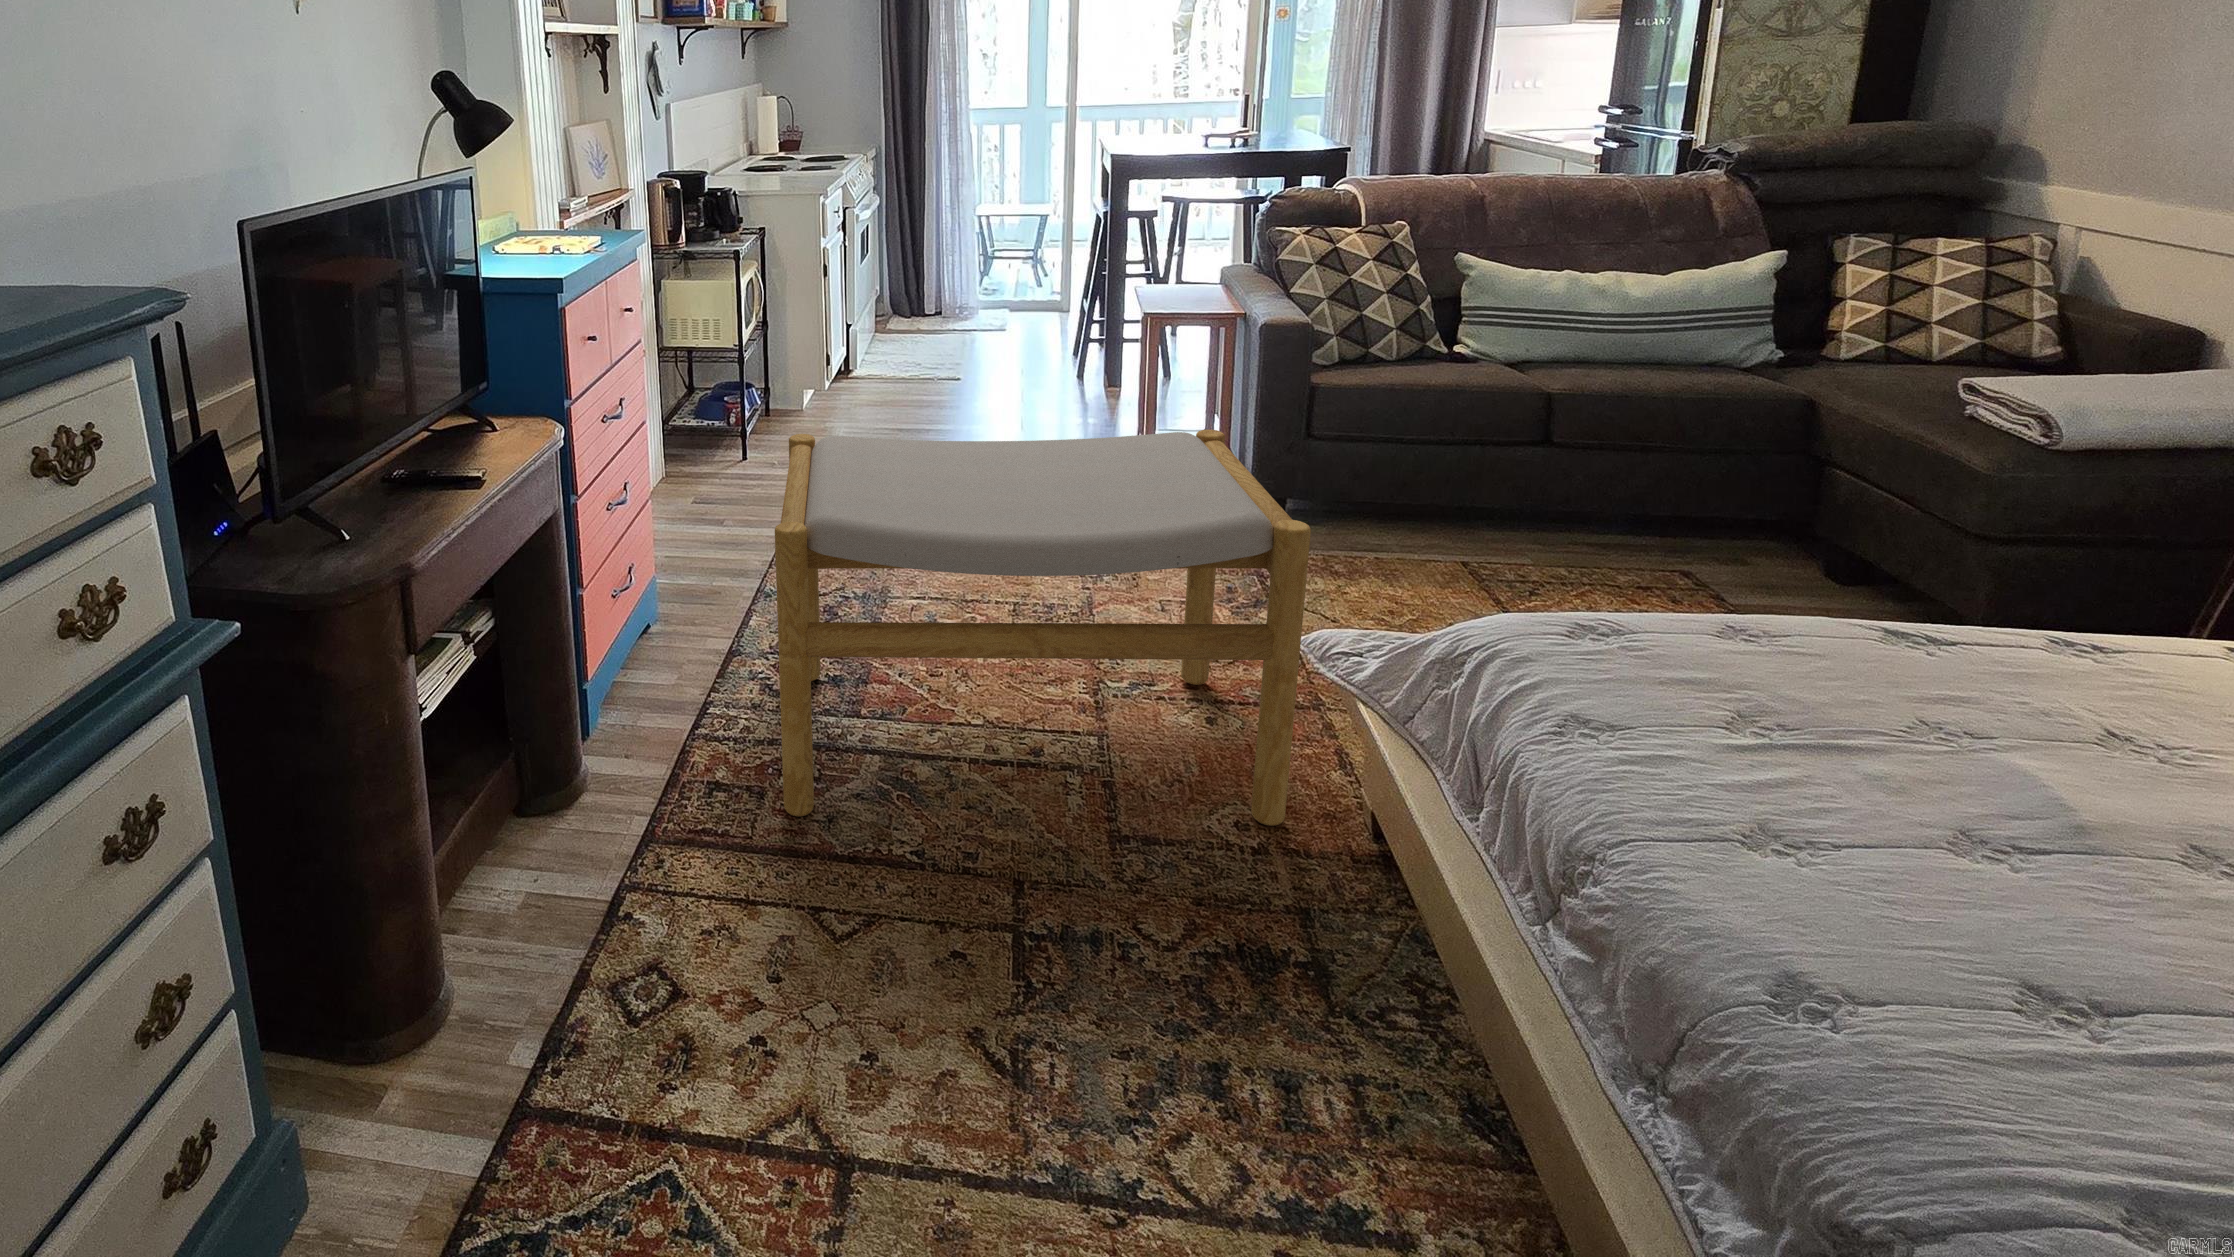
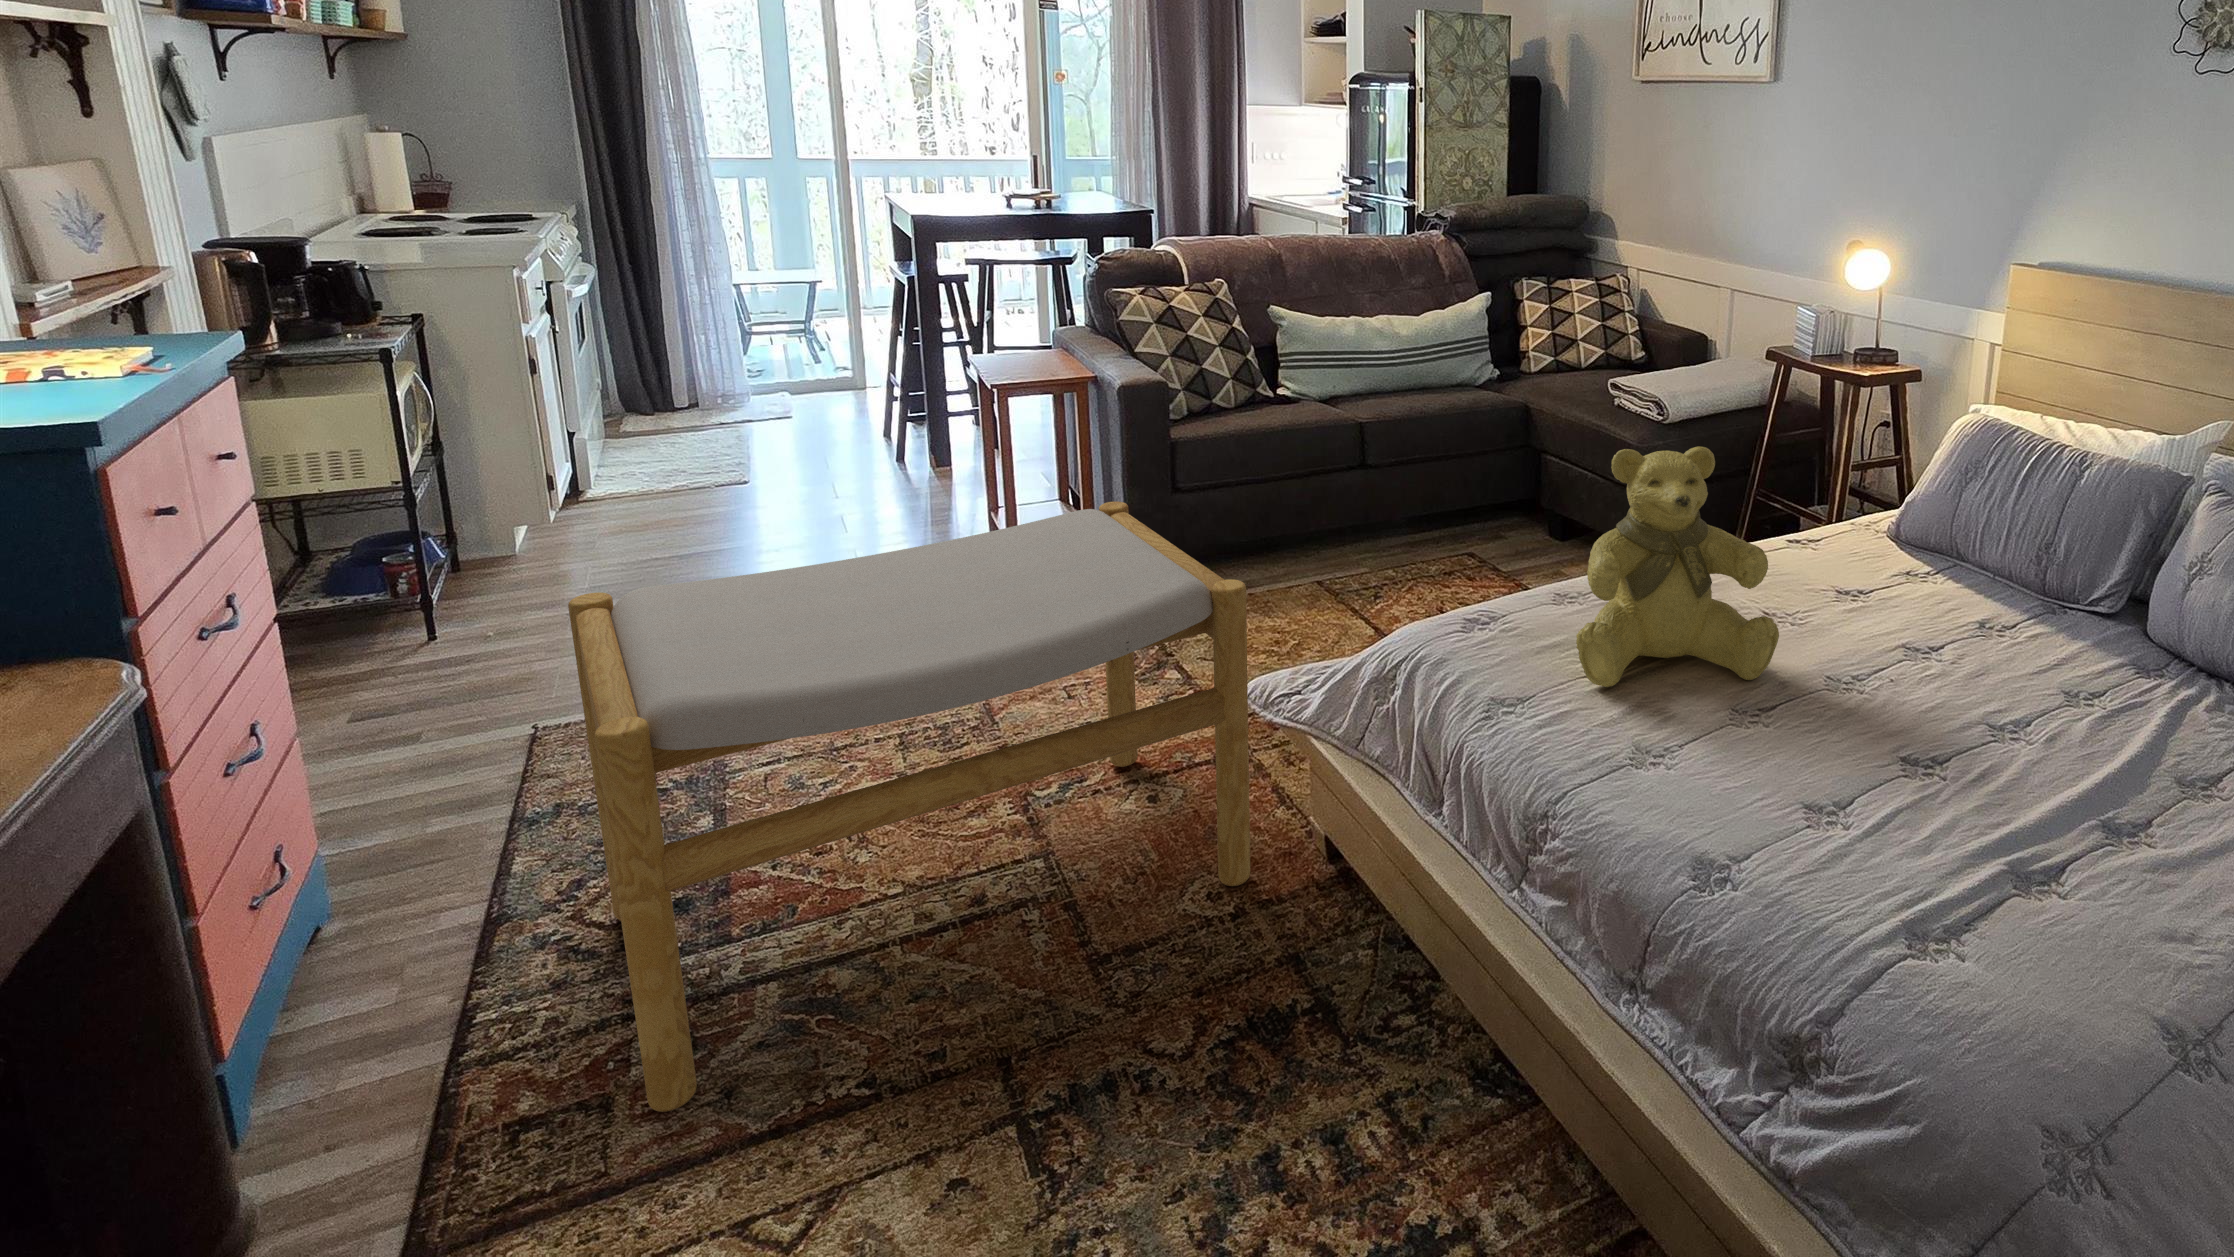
teddy bear: none [1696,449,2067,799] -> present [1576,447,1779,687]

